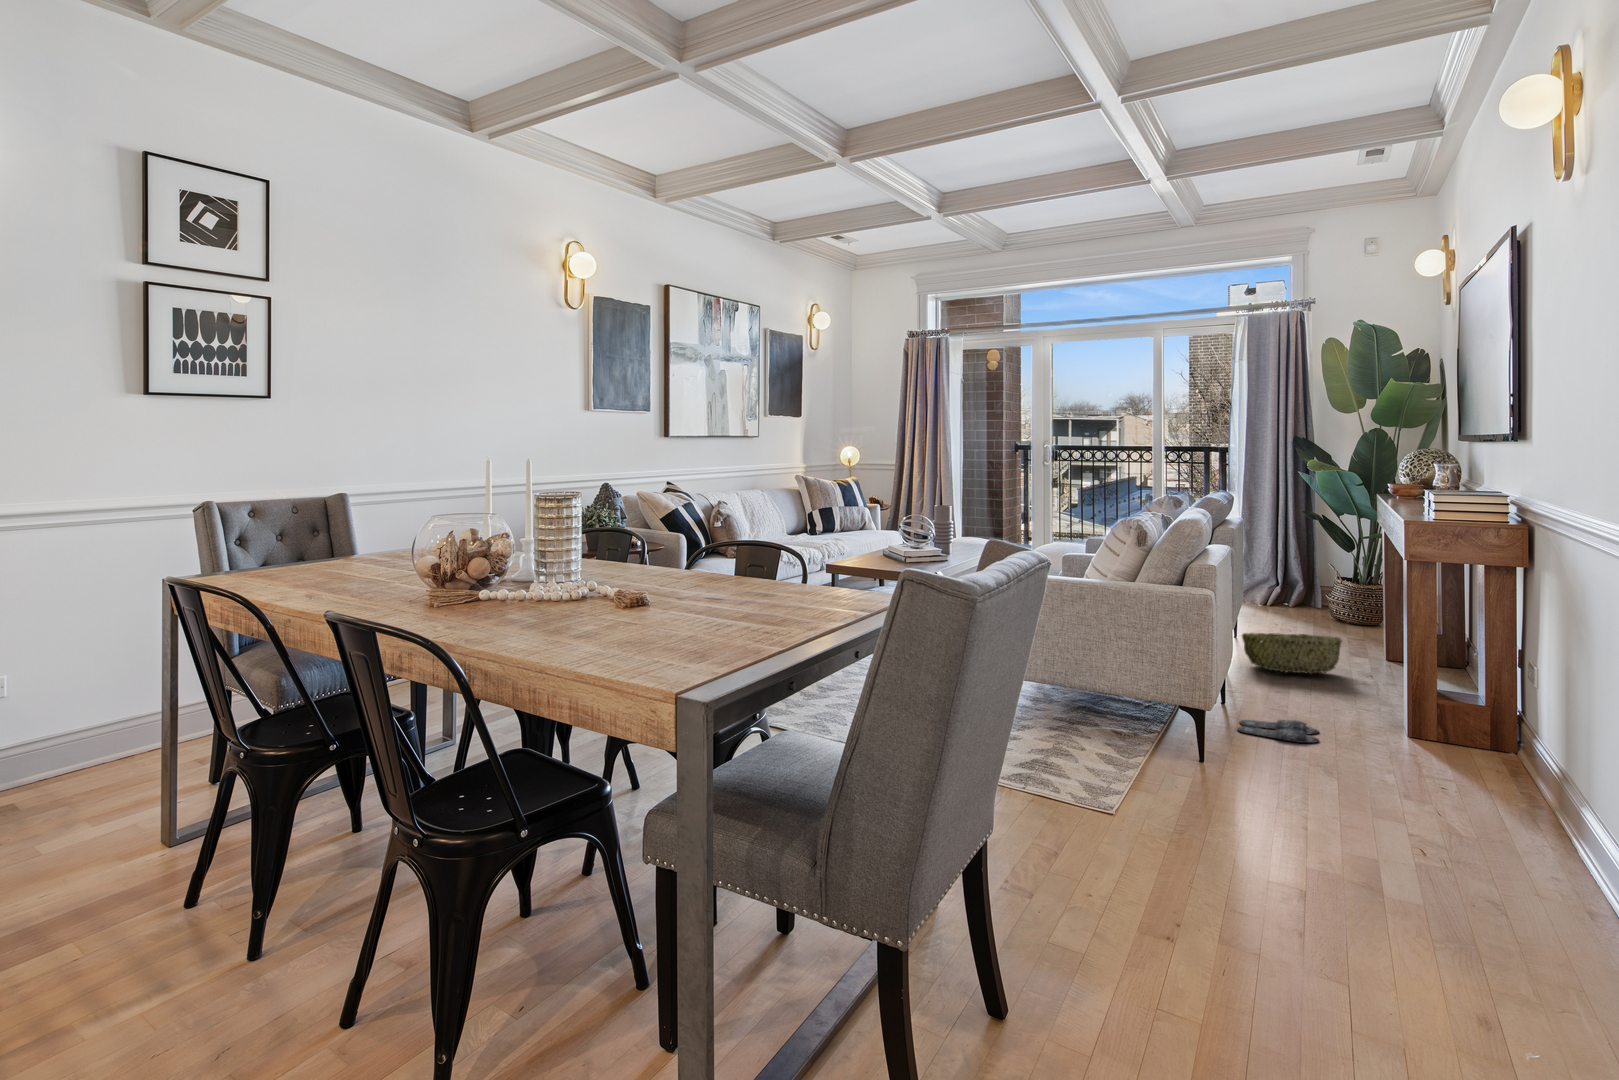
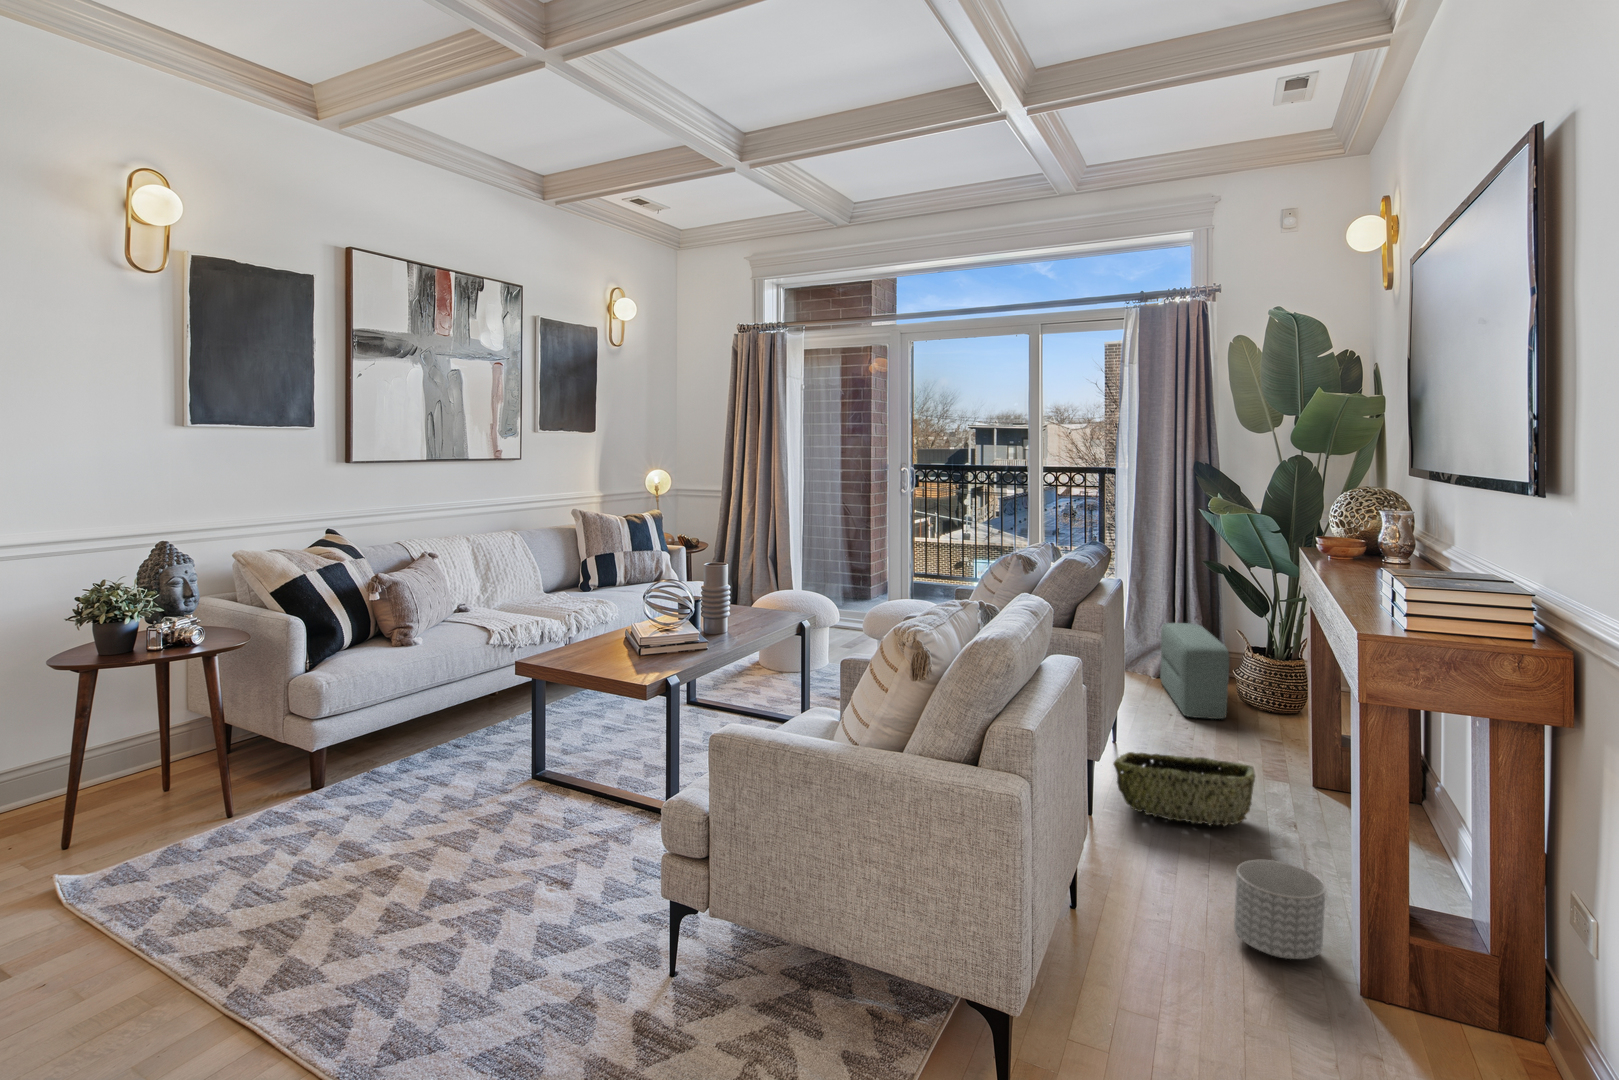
pouf: none [1265,561,1322,627] -> present [1160,623,1229,719]
planter: none [1328,671,1386,724] -> present [1234,860,1326,959]
slippers: present [1237,720,1319,743] -> none [1085,949,1219,1022]

